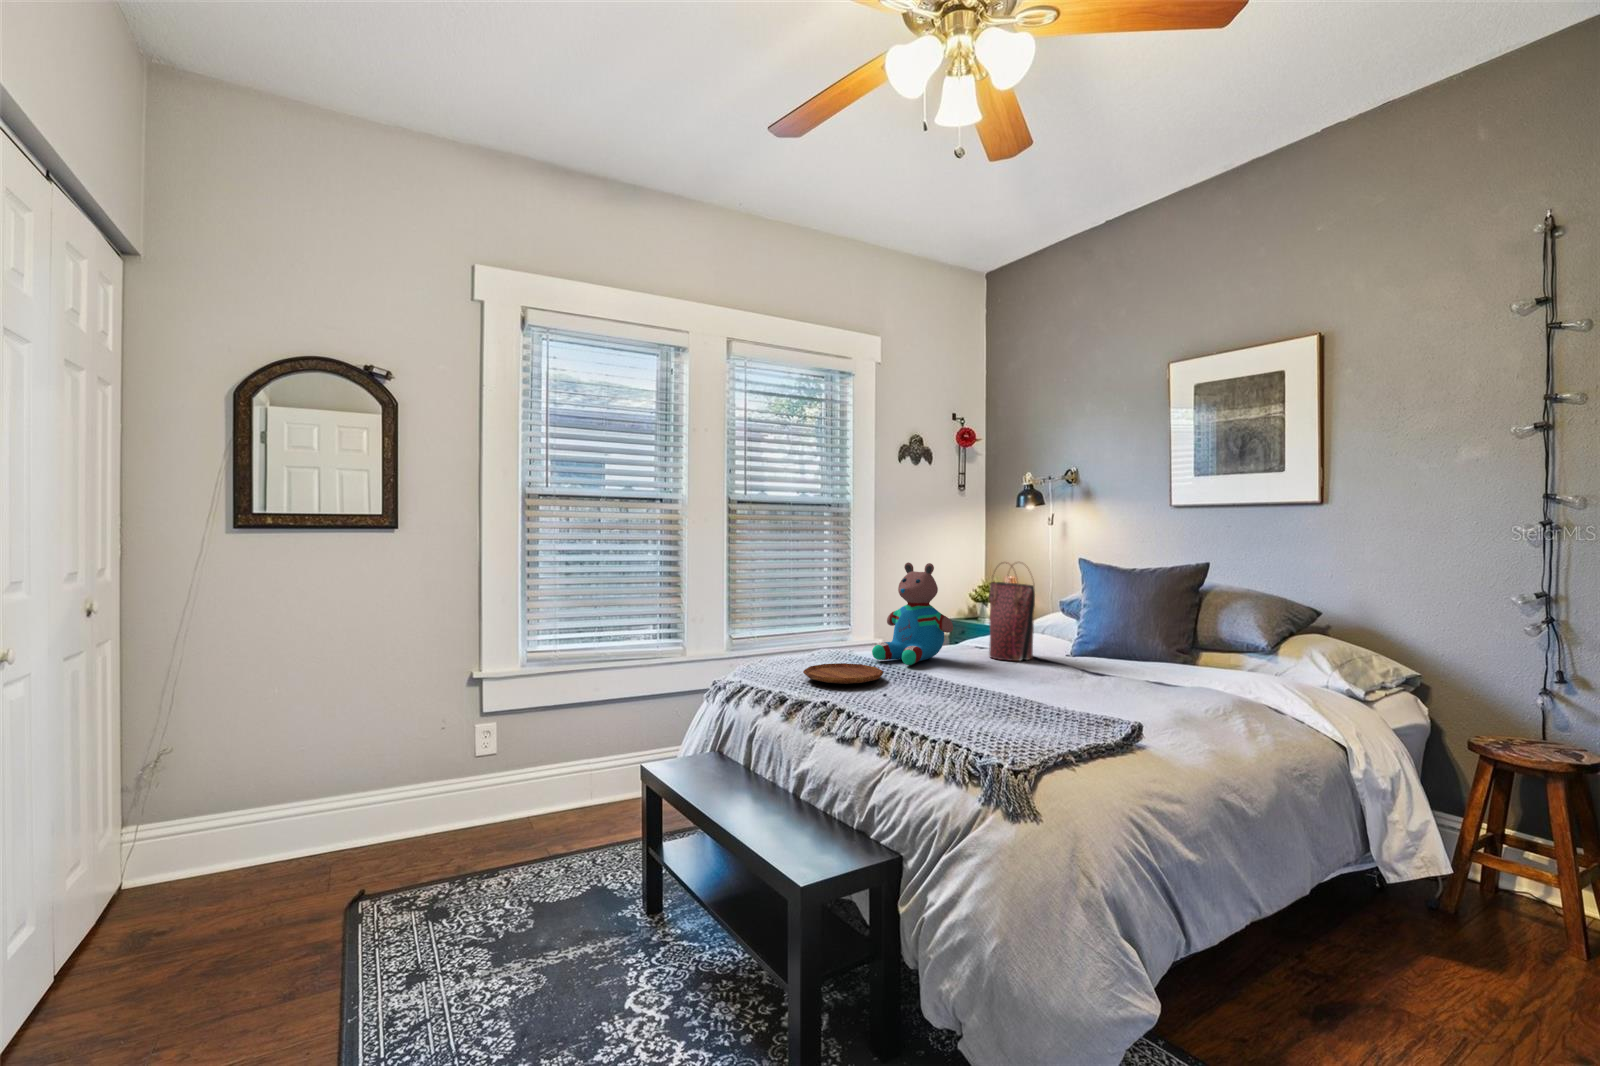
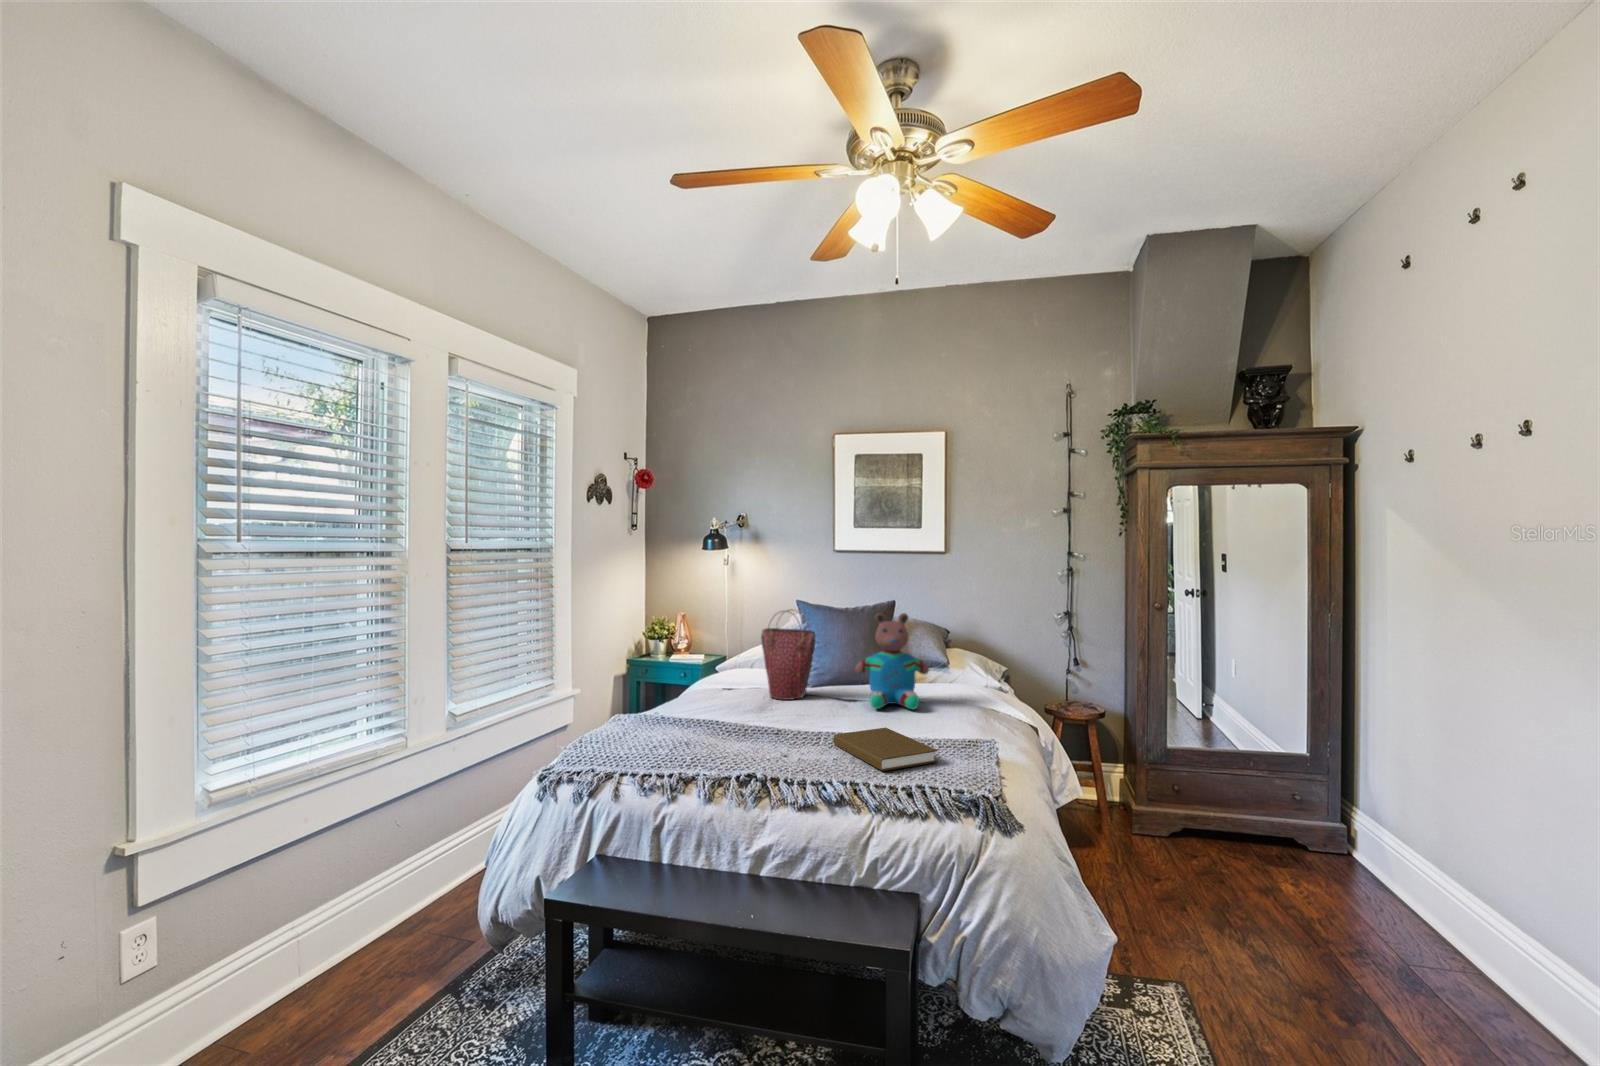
teddy bear: present [872,562,953,665] -> present [855,613,929,709]
tray: present [803,663,883,684] -> none [673,729,755,755]
book: none [941,686,1025,731] -> present [833,727,938,771]

